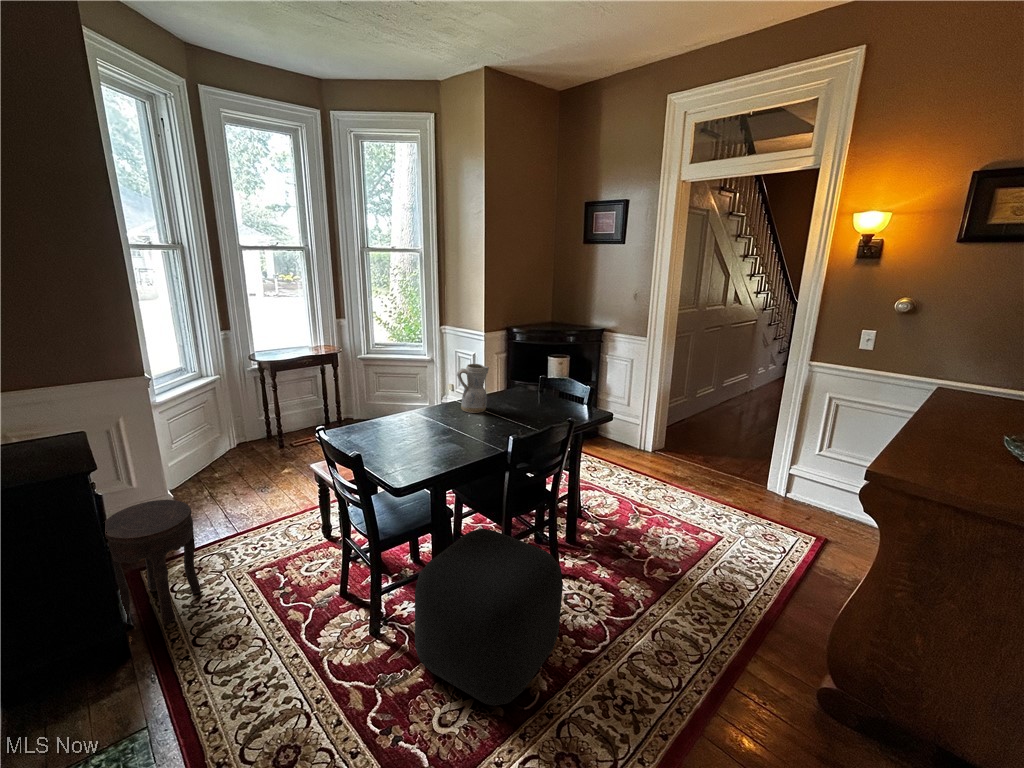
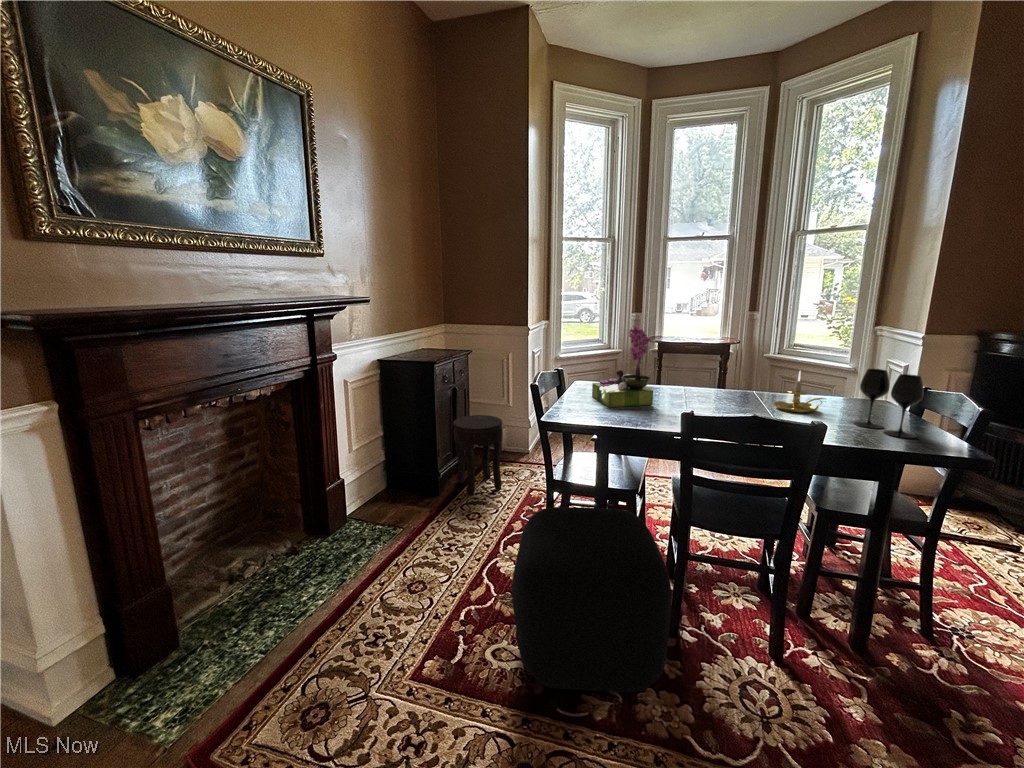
flower arrangement: none [372,355,434,444] -> present [592,325,653,407]
ceramic pitcher: present [457,364,489,413] -> none [715,350,756,408]
wine glass: none [541,365,579,407] -> present [854,369,924,438]
candle holder: none [491,372,518,405] -> present [774,371,826,413]

